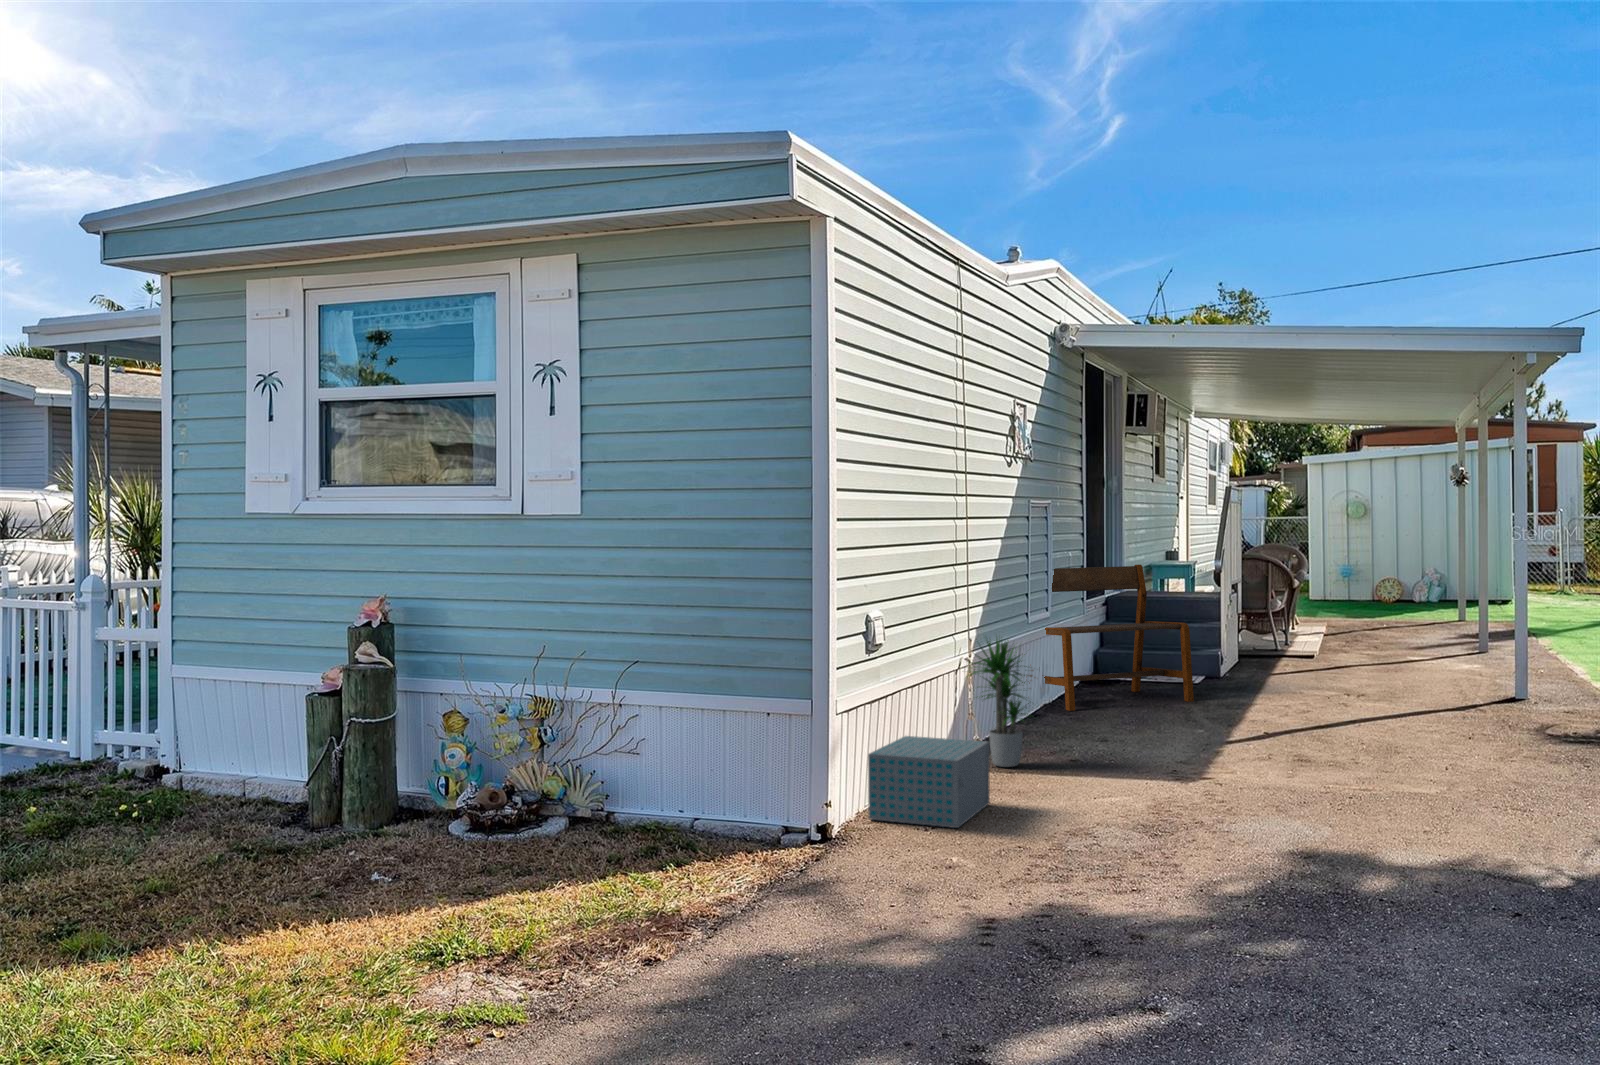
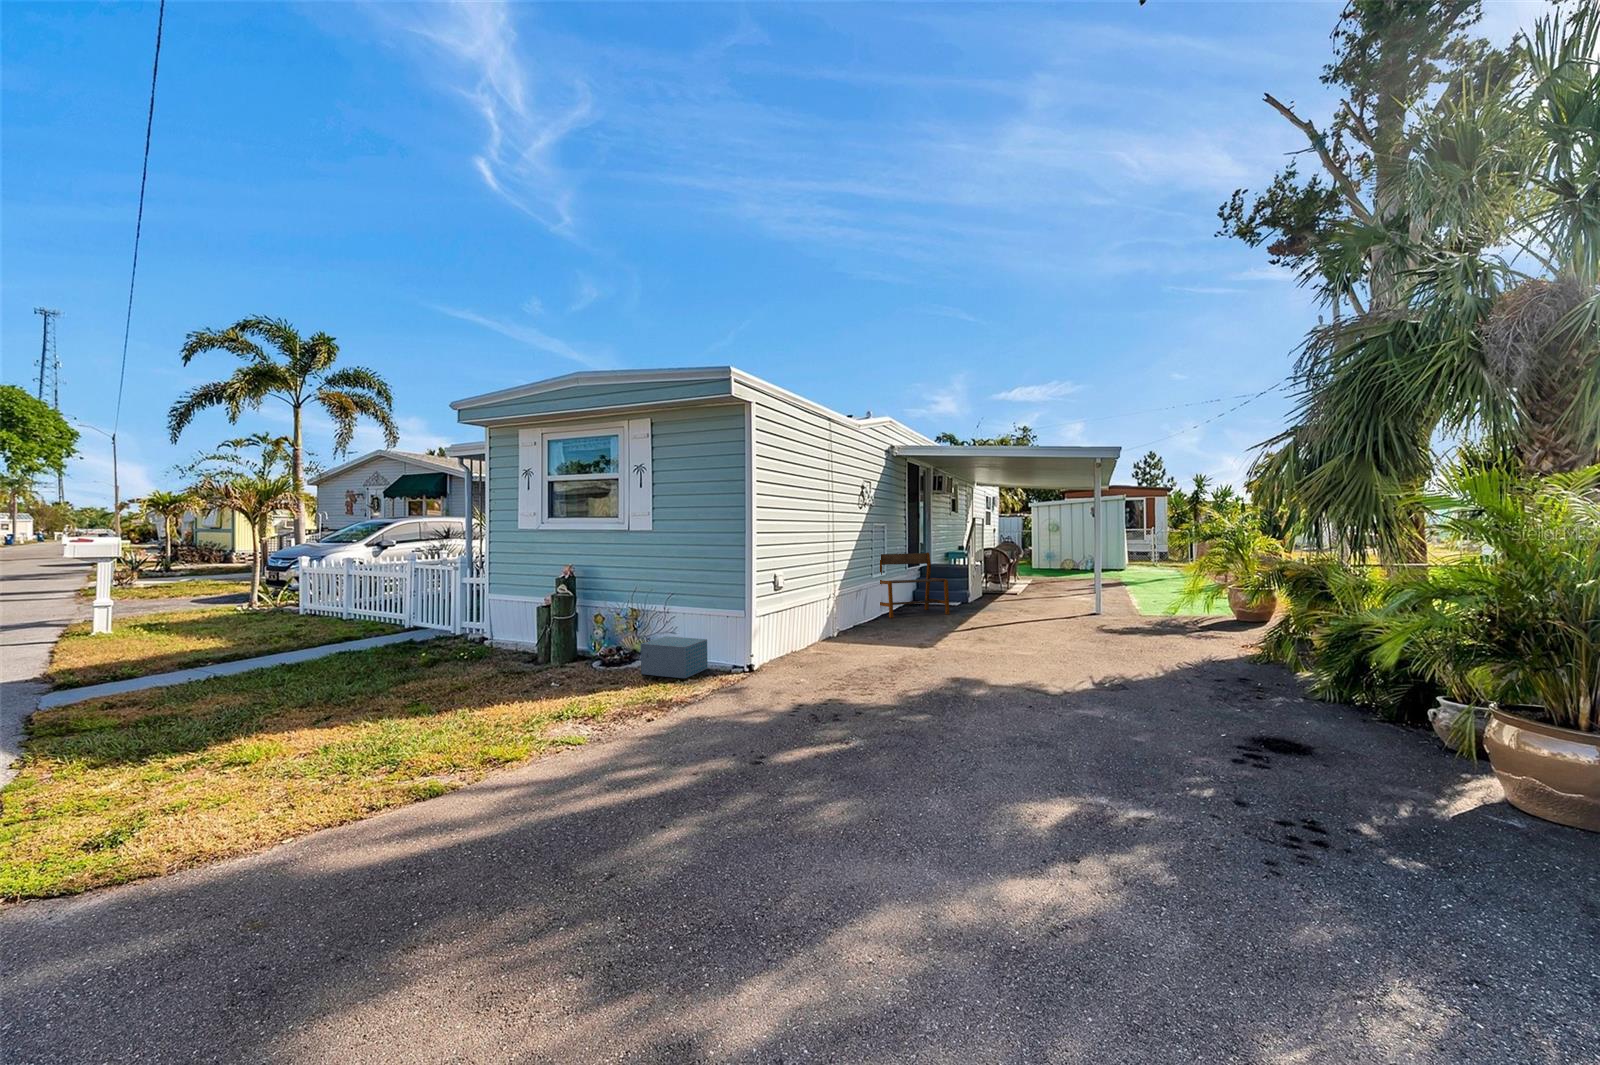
potted plant: present [971,639,1029,767] -> none [827,583,862,642]
storage box: present [868,736,990,828] -> present [641,636,708,678]

